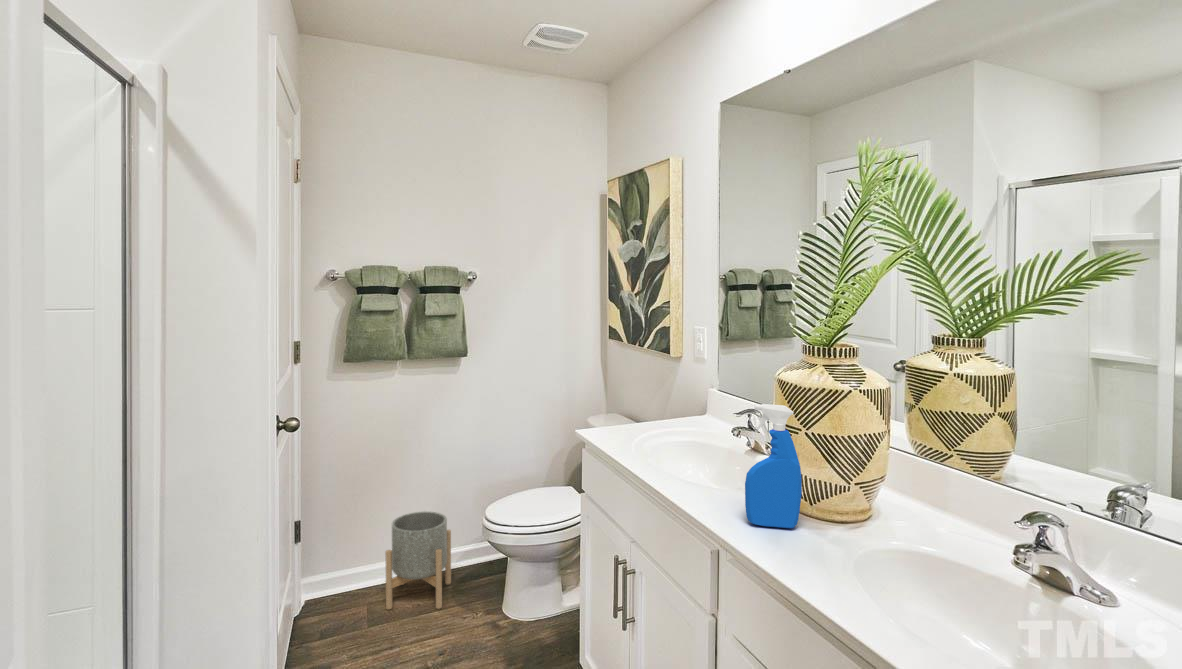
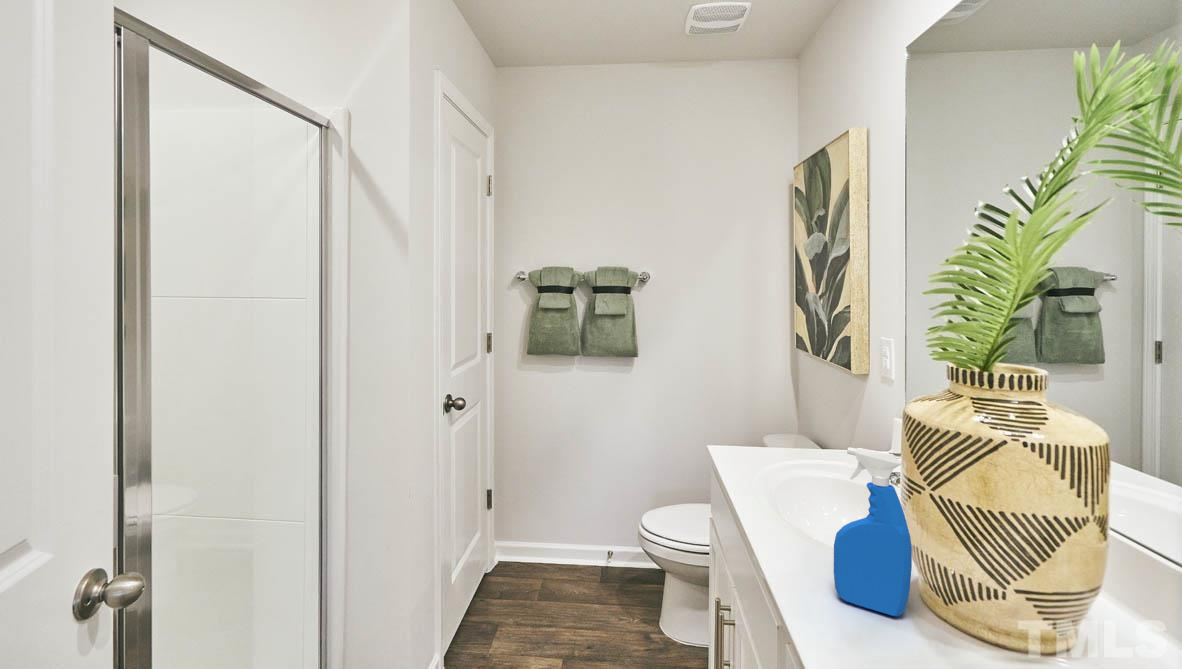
planter: present [385,511,451,609] -> none [553,504,618,601]

